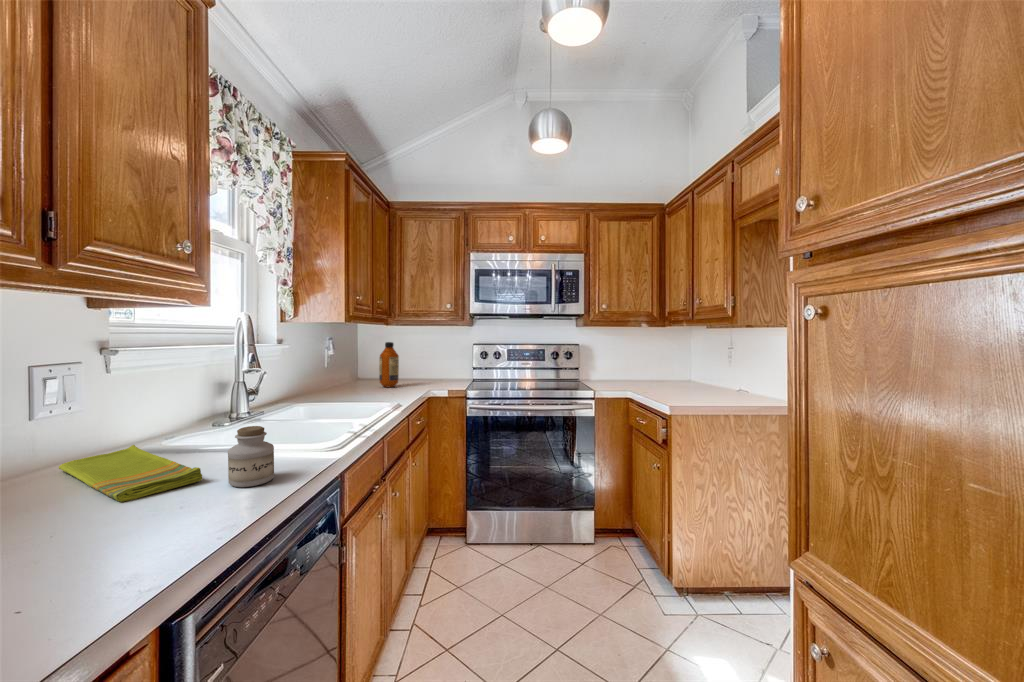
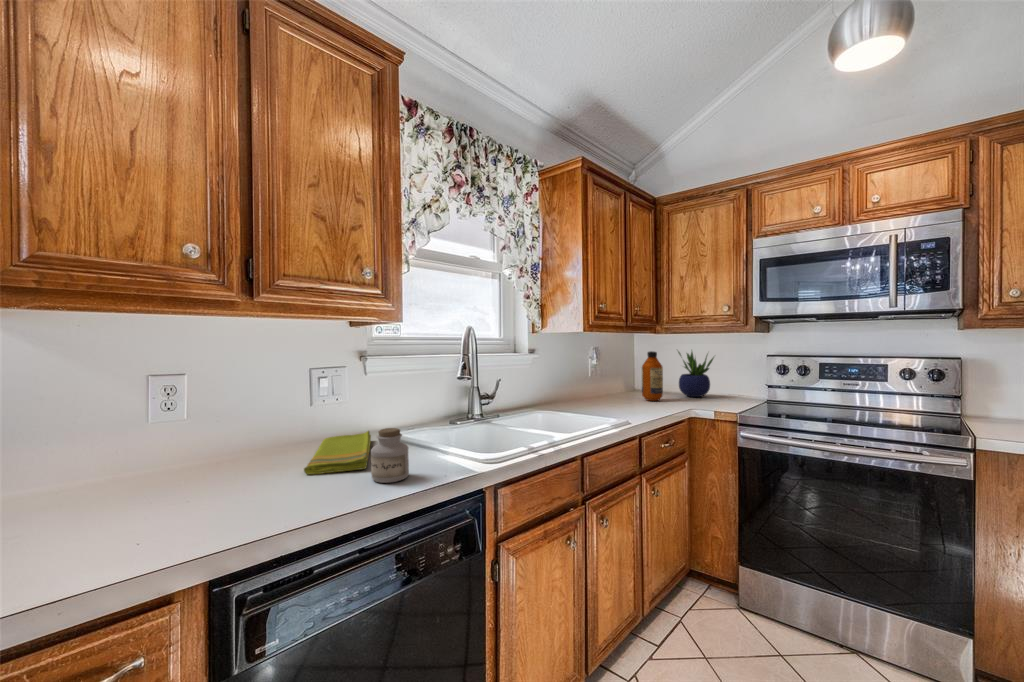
potted plant: none [404,338,436,382] -> present [678,352,714,397]

